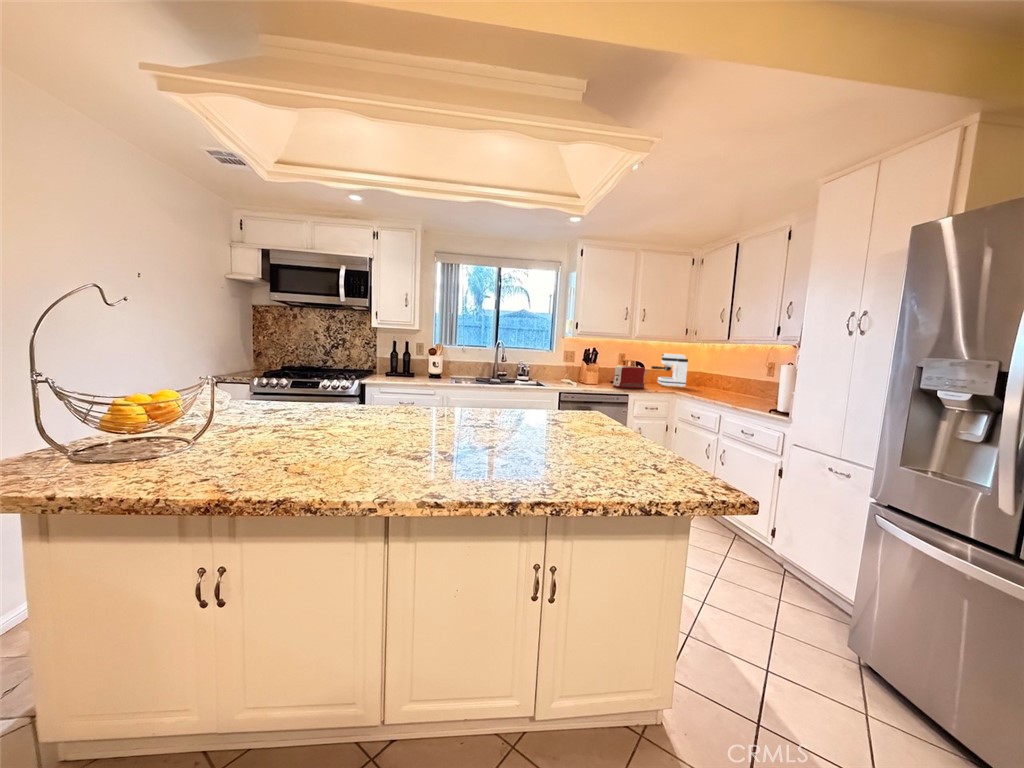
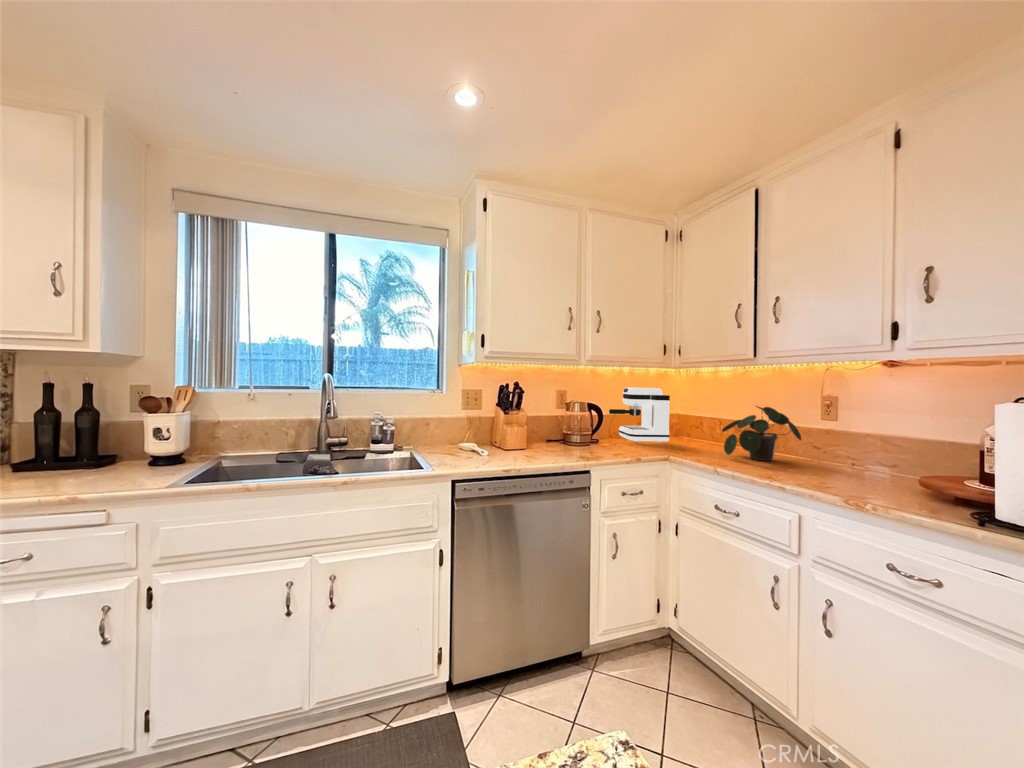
toaster: present [613,366,645,388] -> none [556,413,611,456]
potted plant: none [709,367,752,397] -> present [722,406,801,461]

